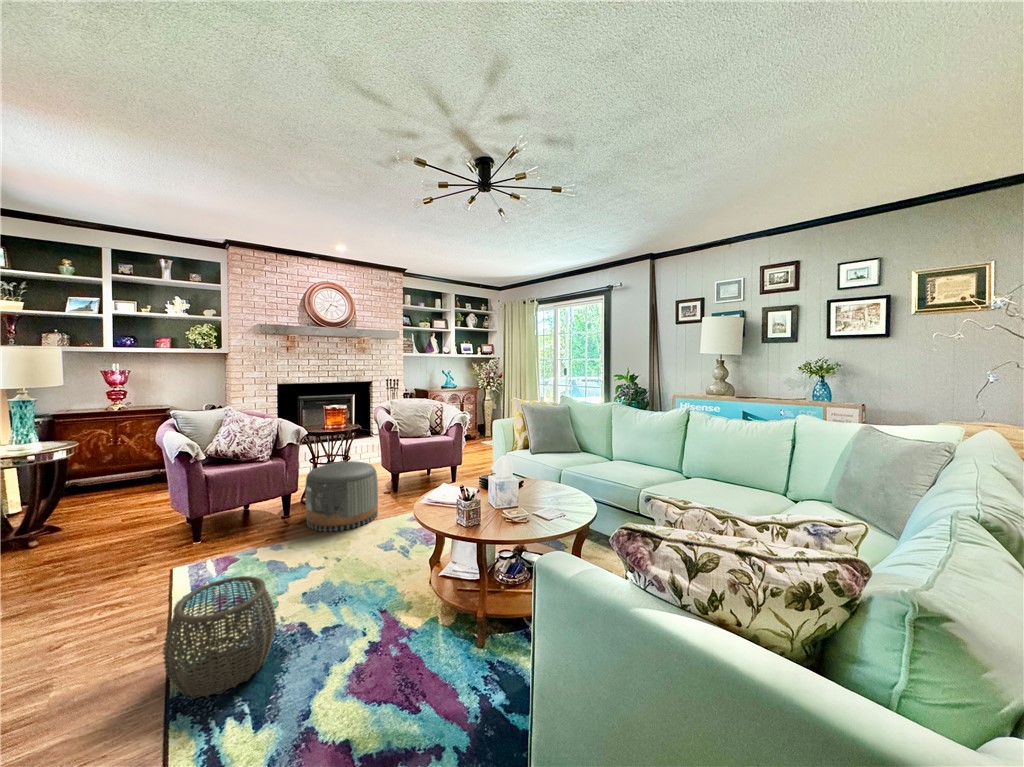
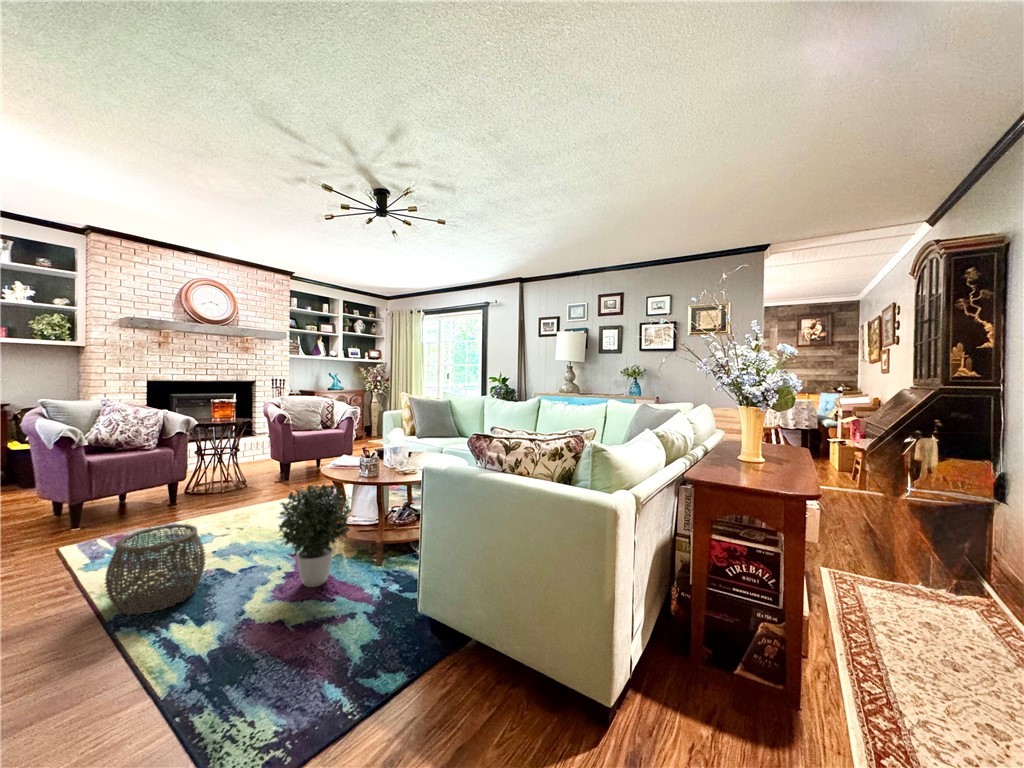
pouf: present [305,461,378,531] -> none [198,450,274,512]
potted plant: none [348,540,441,682] -> present [279,484,351,587]

